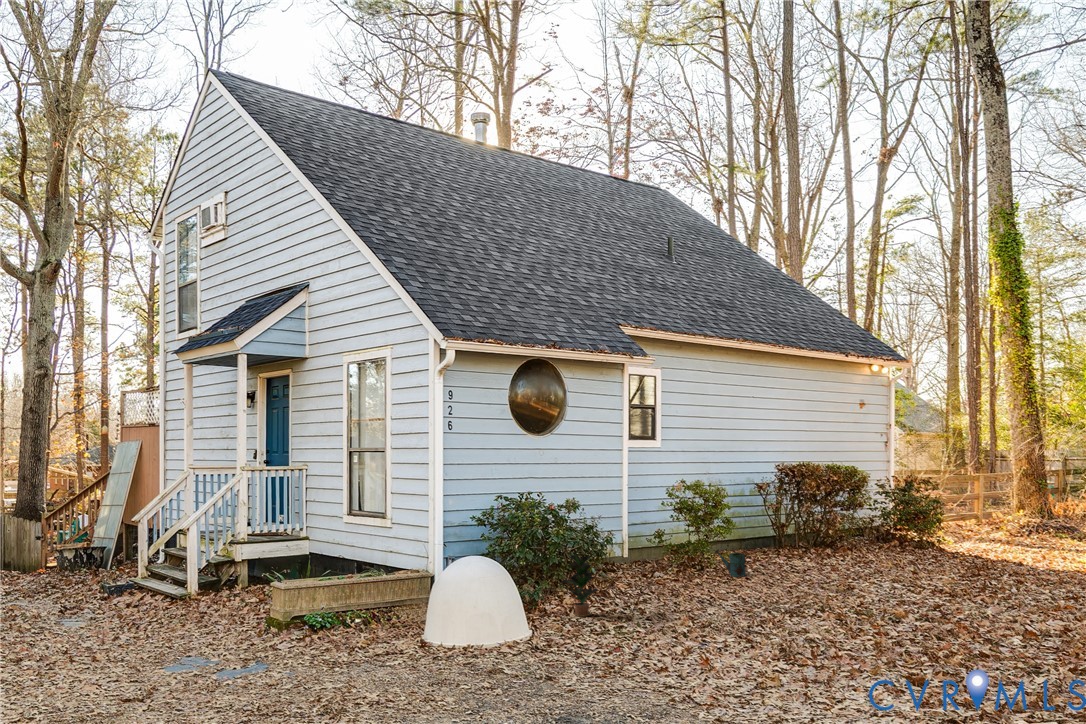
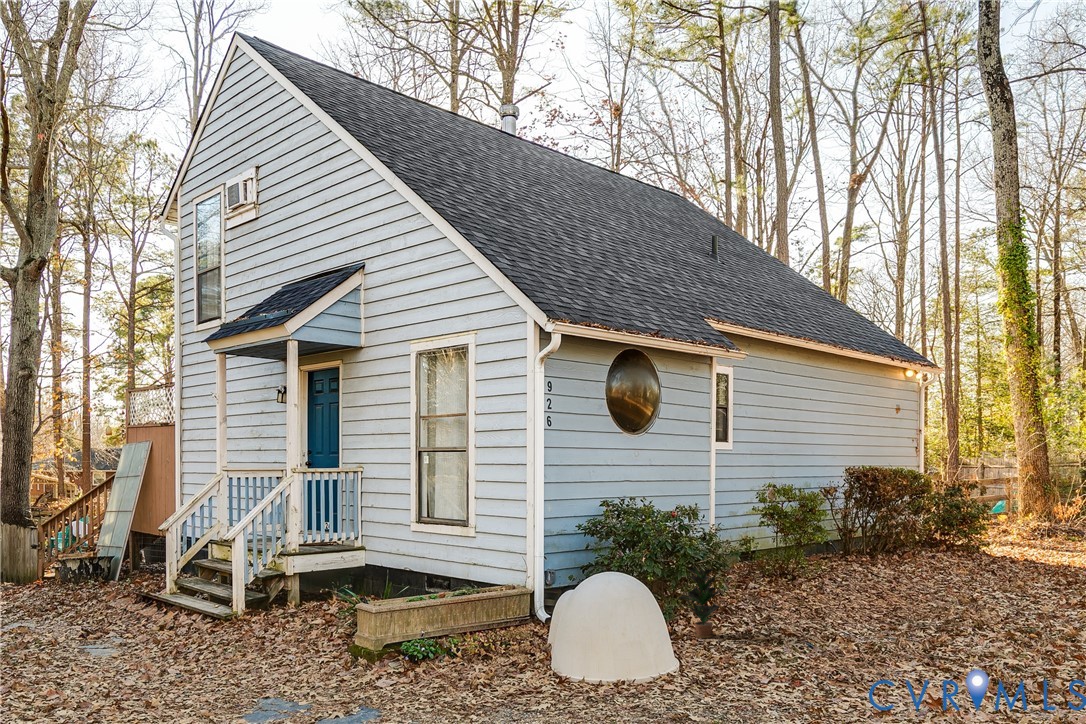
watering can: present [715,550,746,577] -> none [807,557,849,587]

